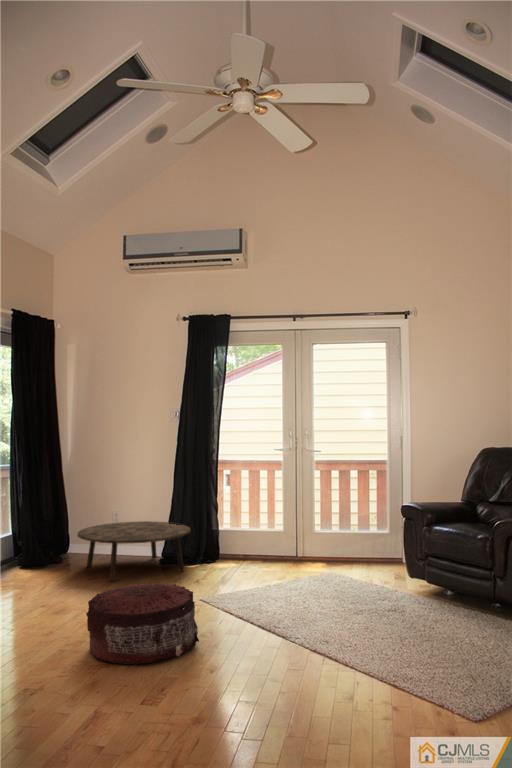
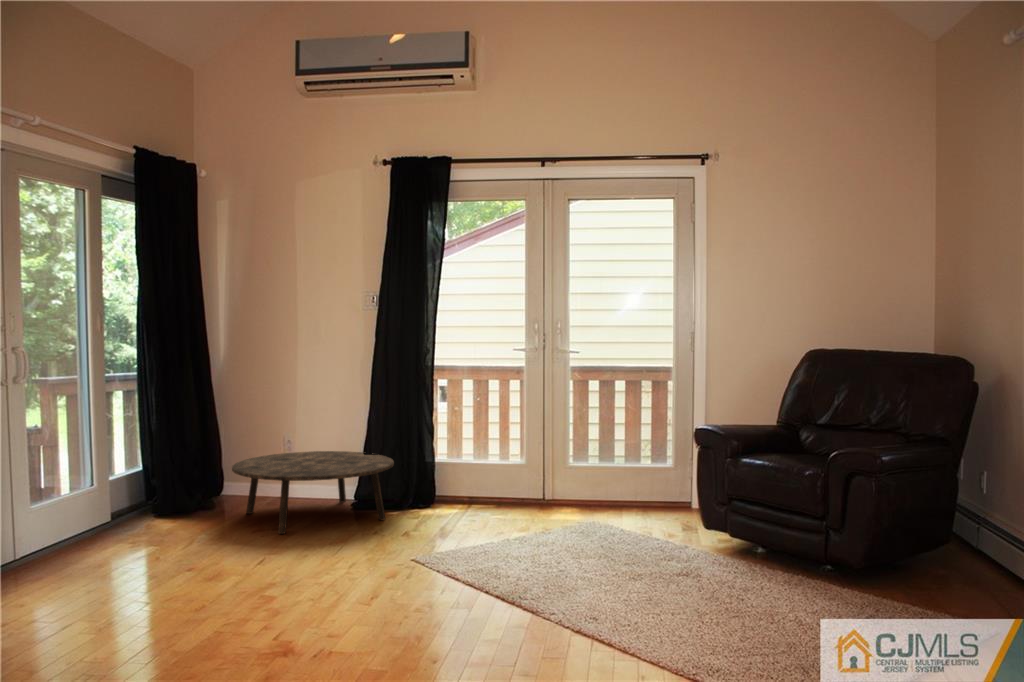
pouf: present [86,583,199,664] -> none [241,535,409,653]

